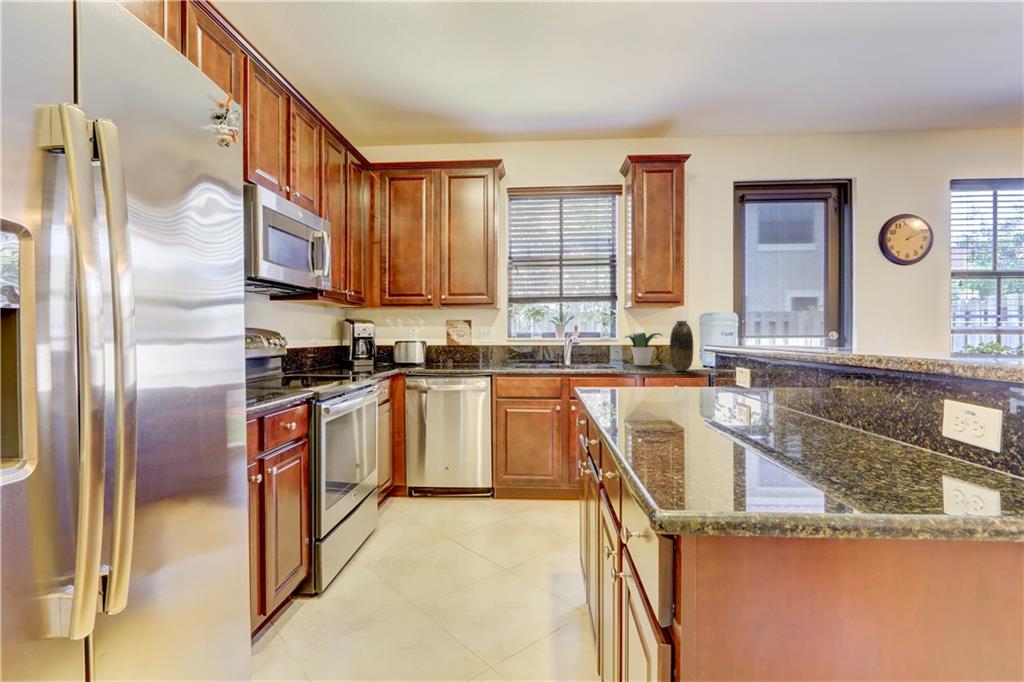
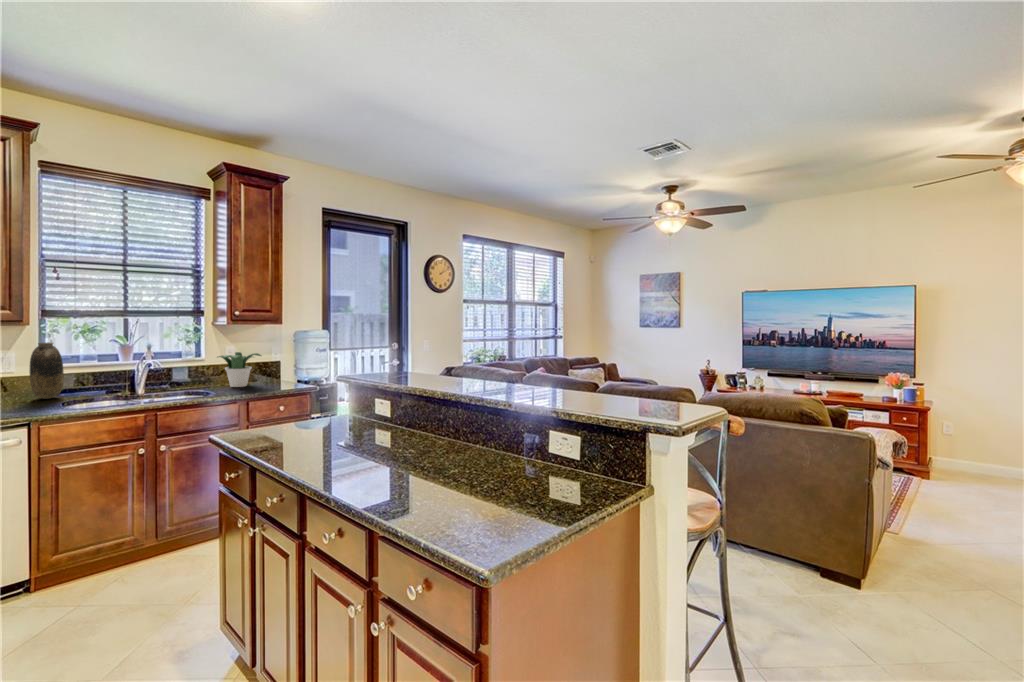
vase: present [670,321,693,371] -> present [30,342,64,399]

